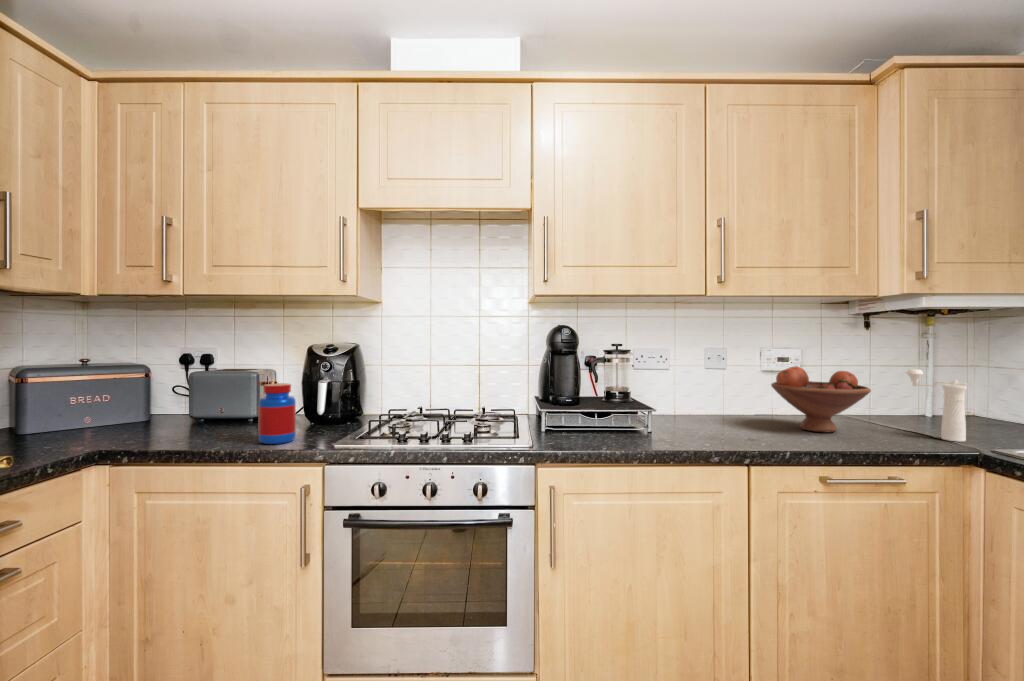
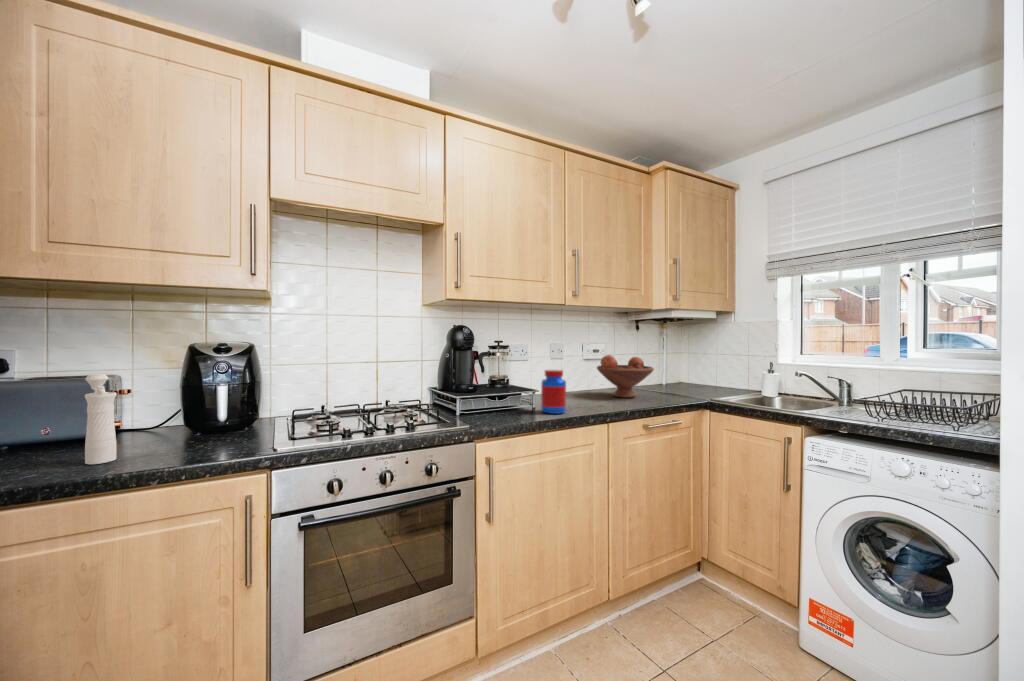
pepper mill: present [907,369,967,442] -> present [85,374,117,464]
jar: present [258,383,296,444] -> present [541,370,566,414]

